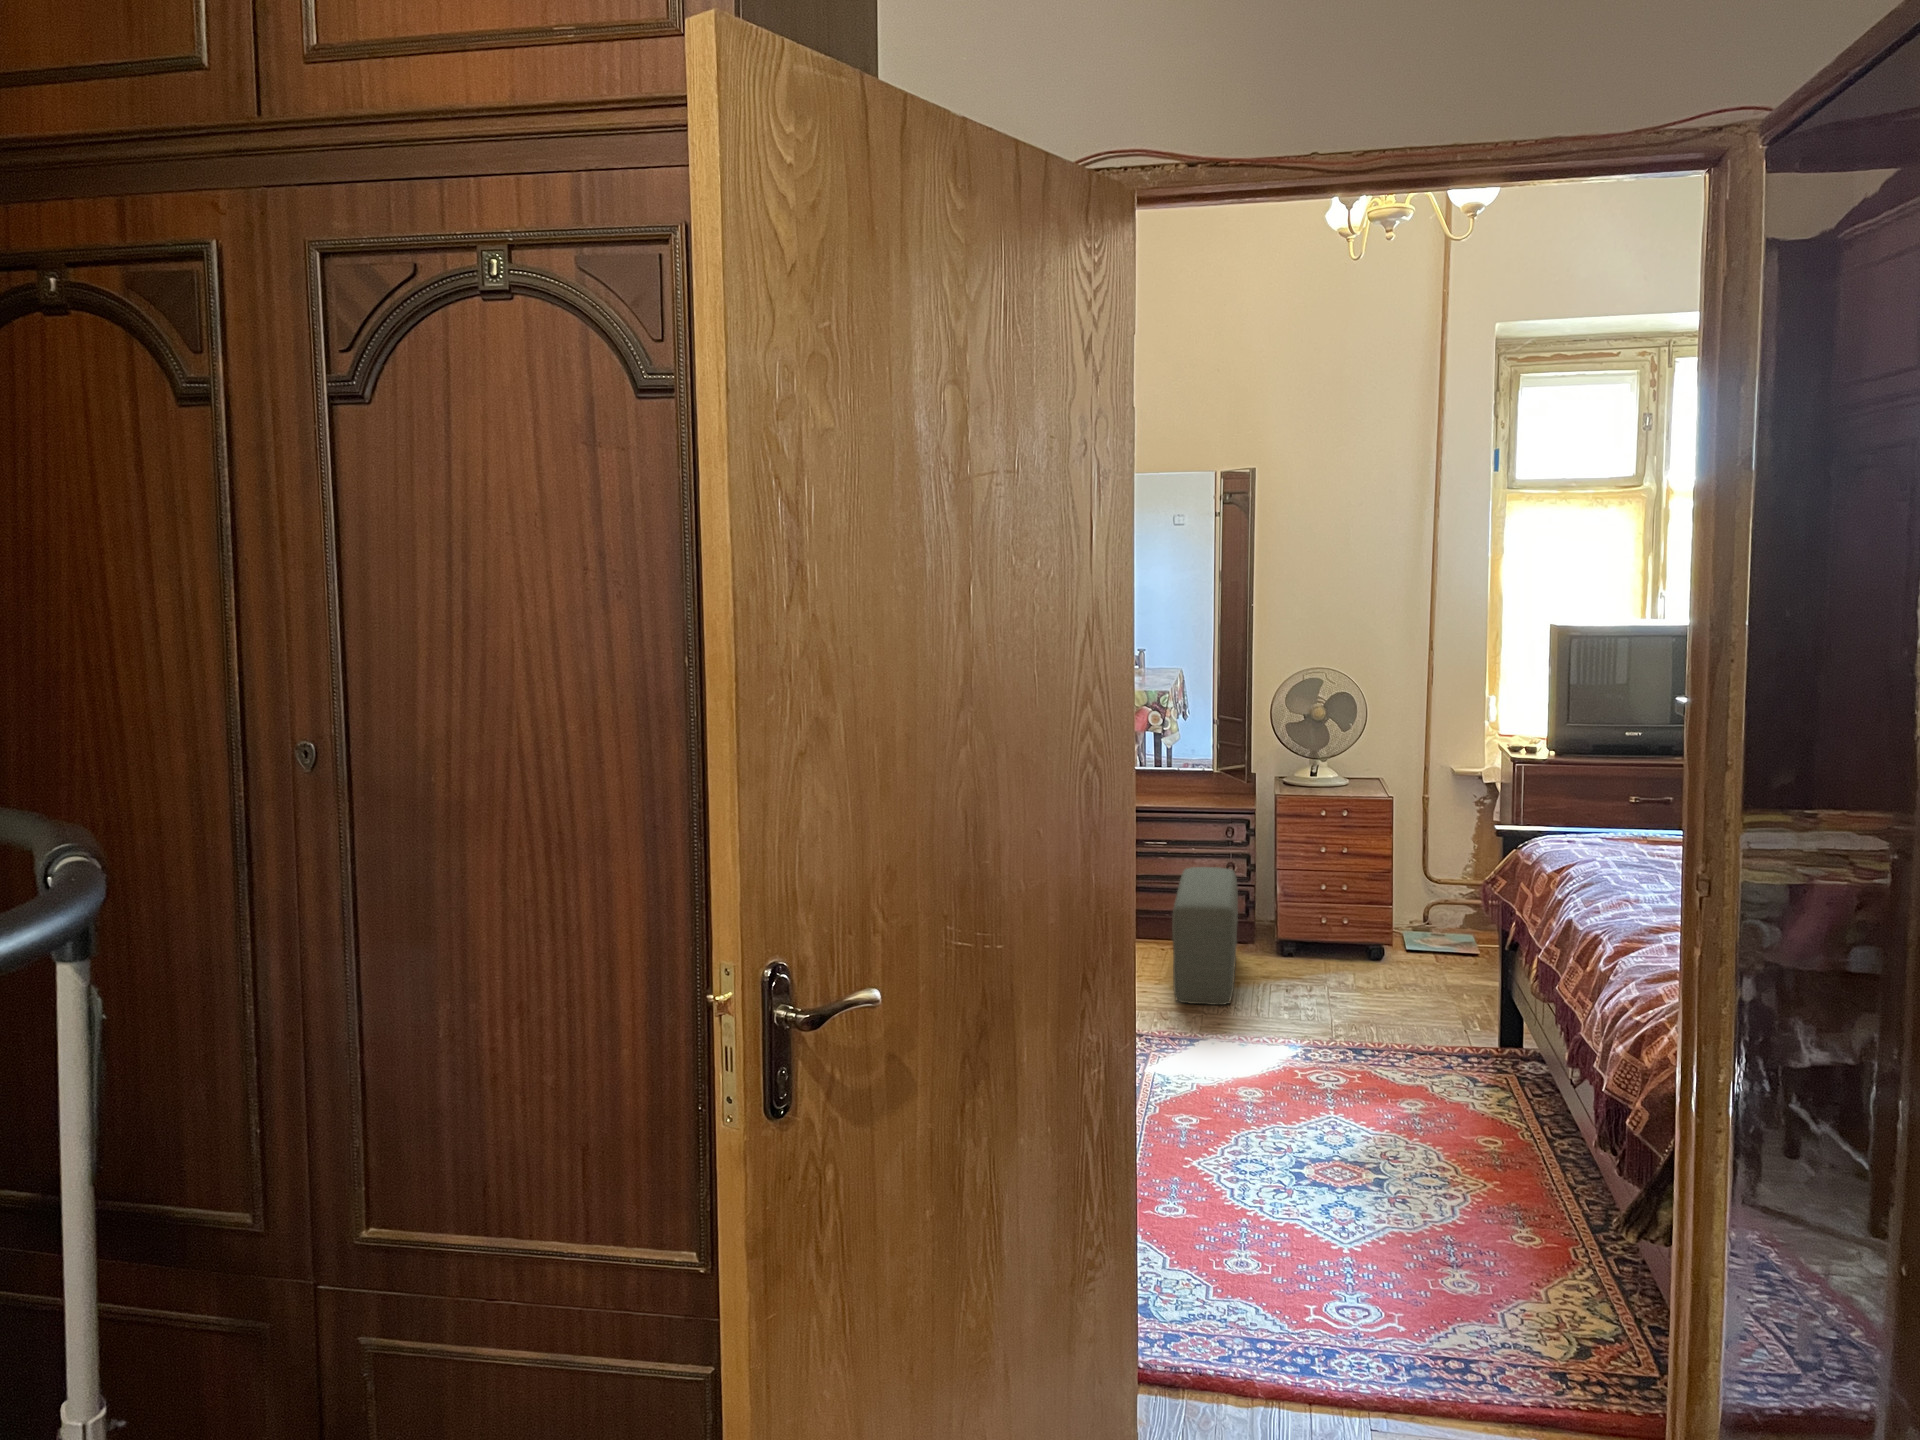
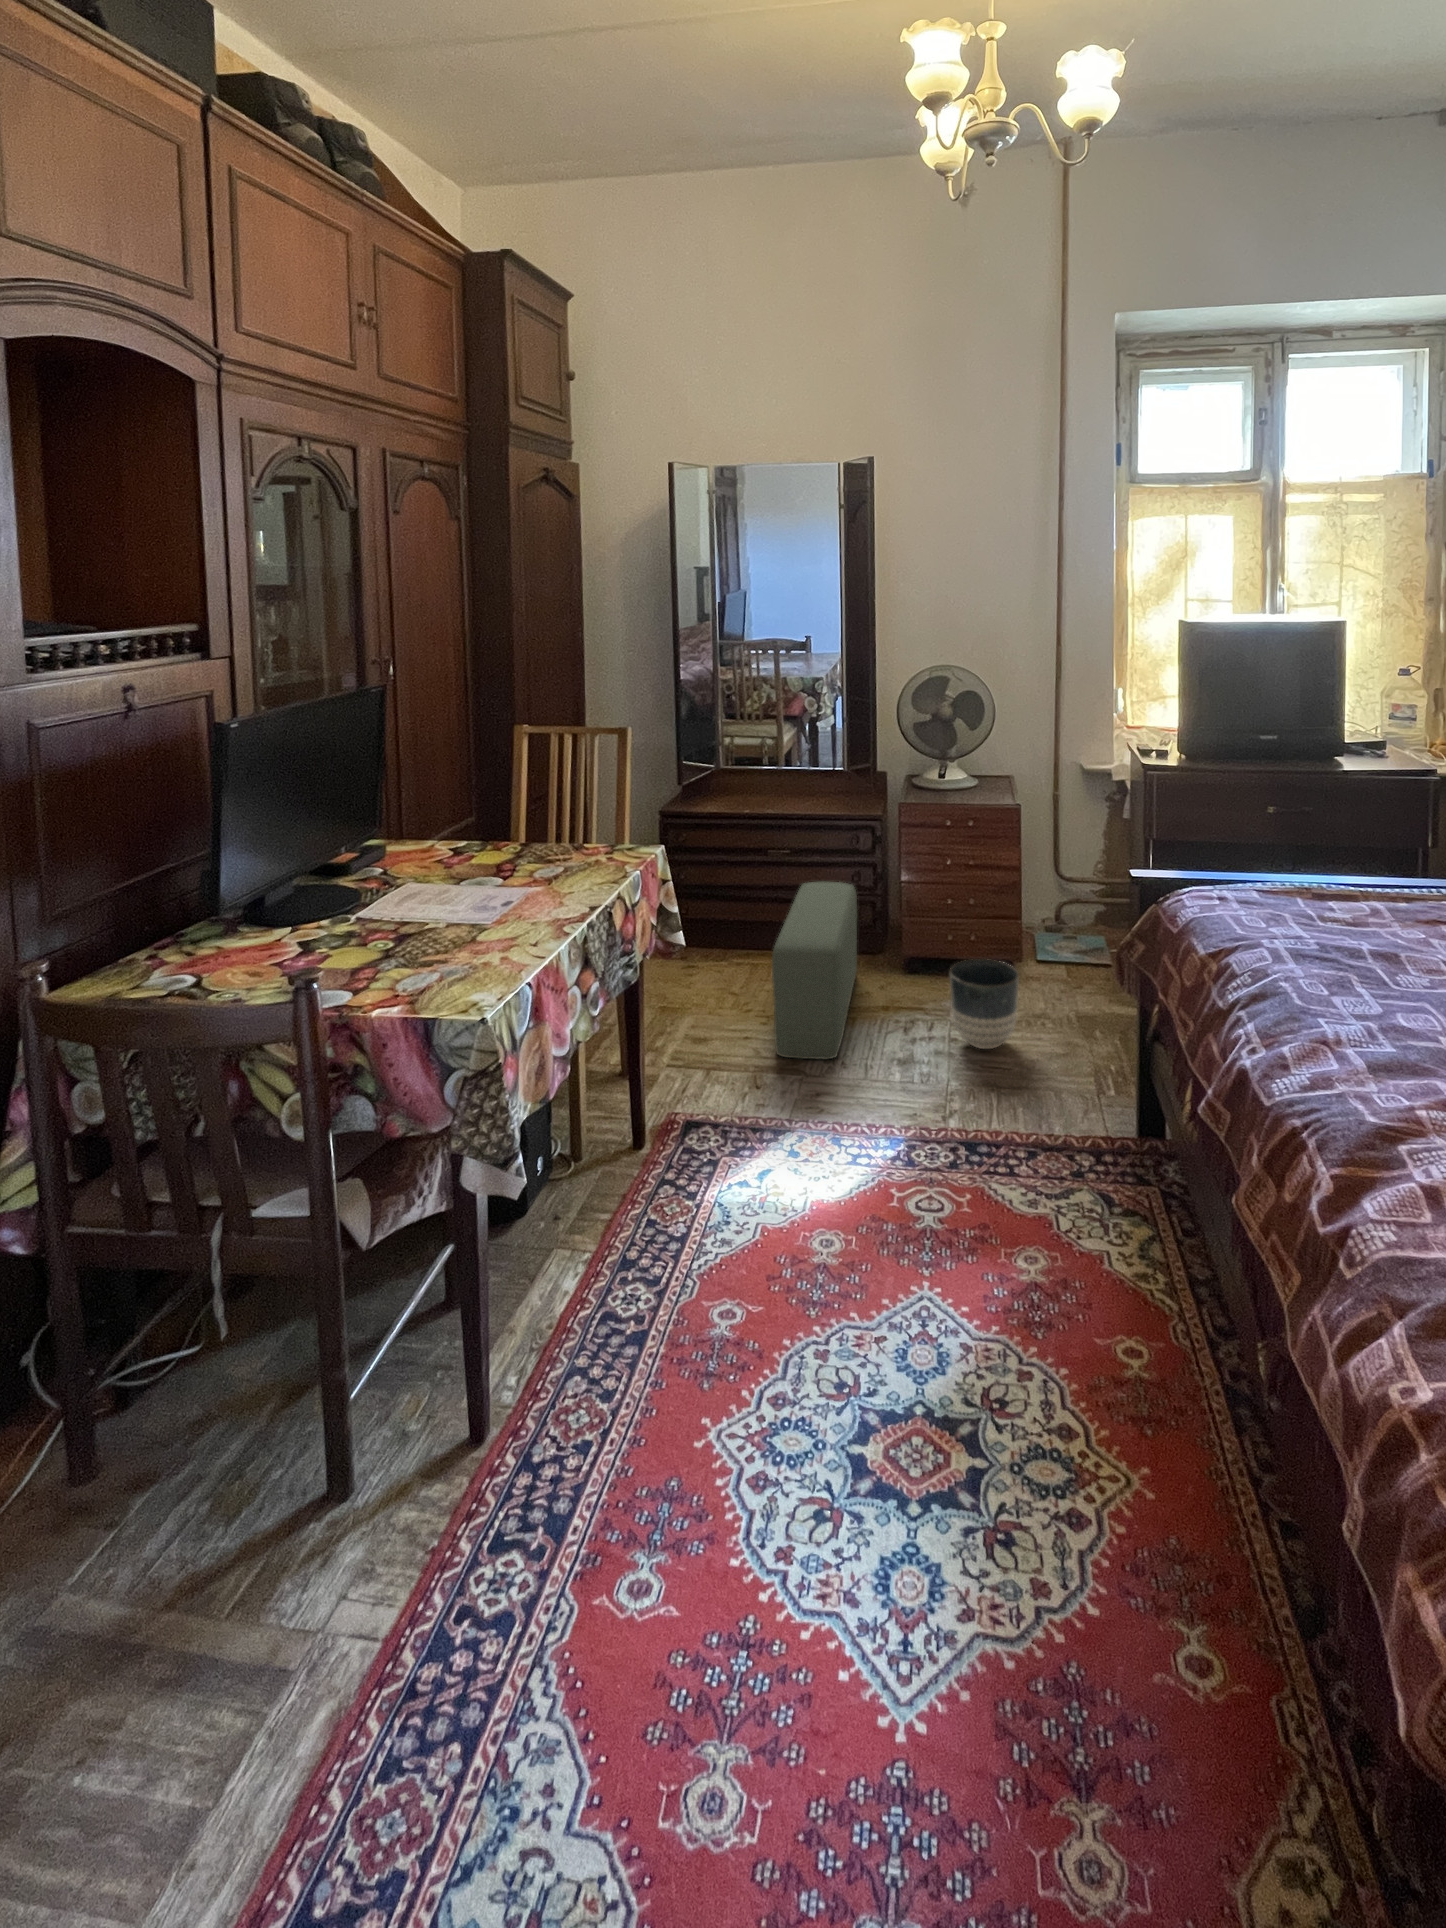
planter: none [1331,926,1394,1001] -> present [950,959,1019,1049]

